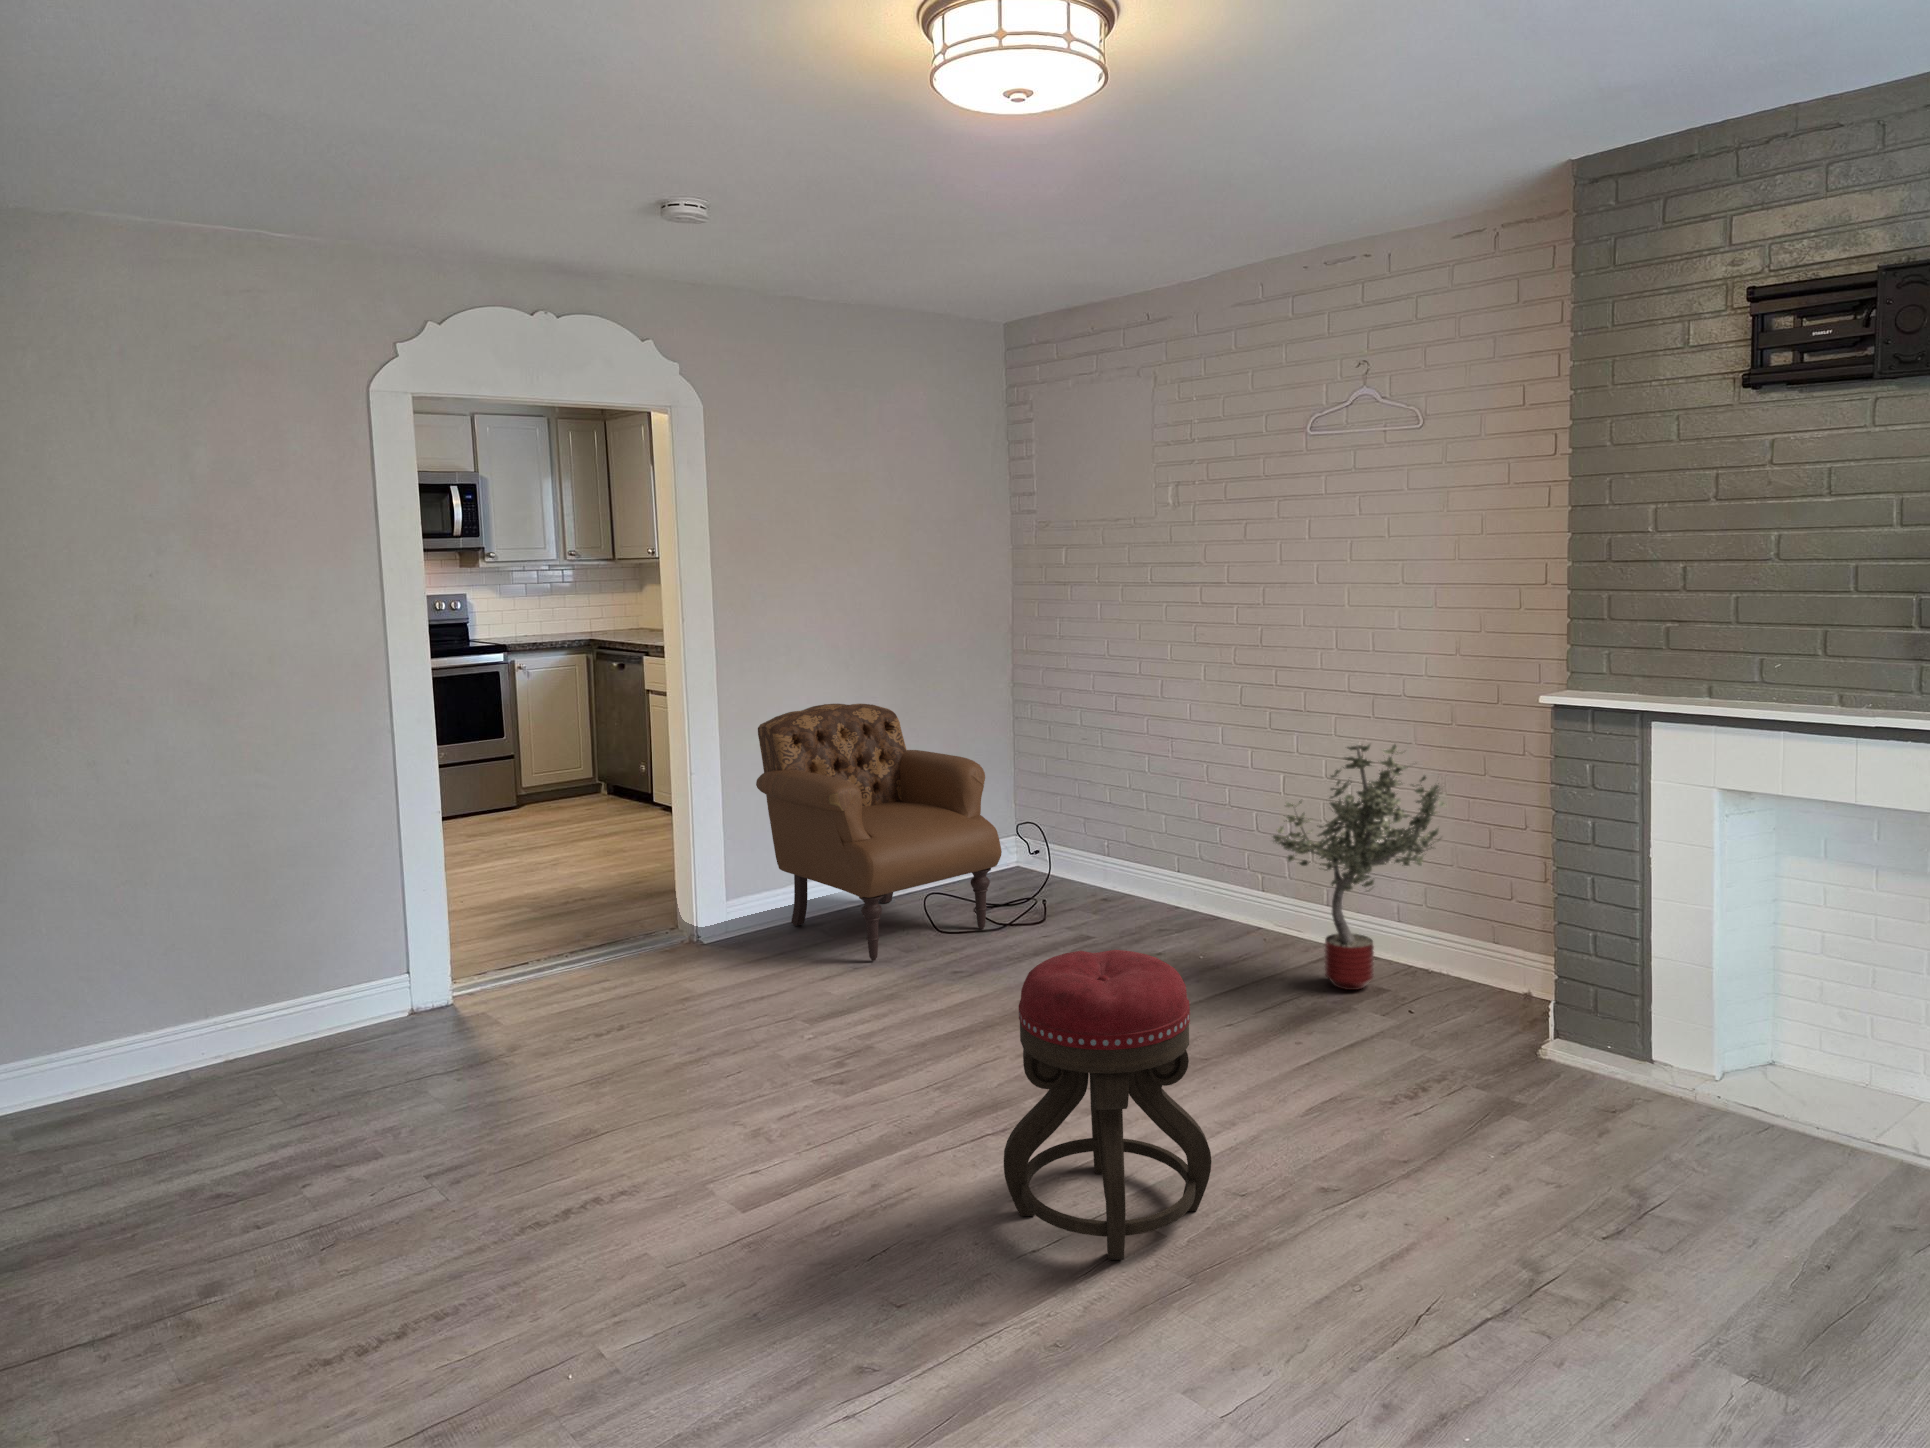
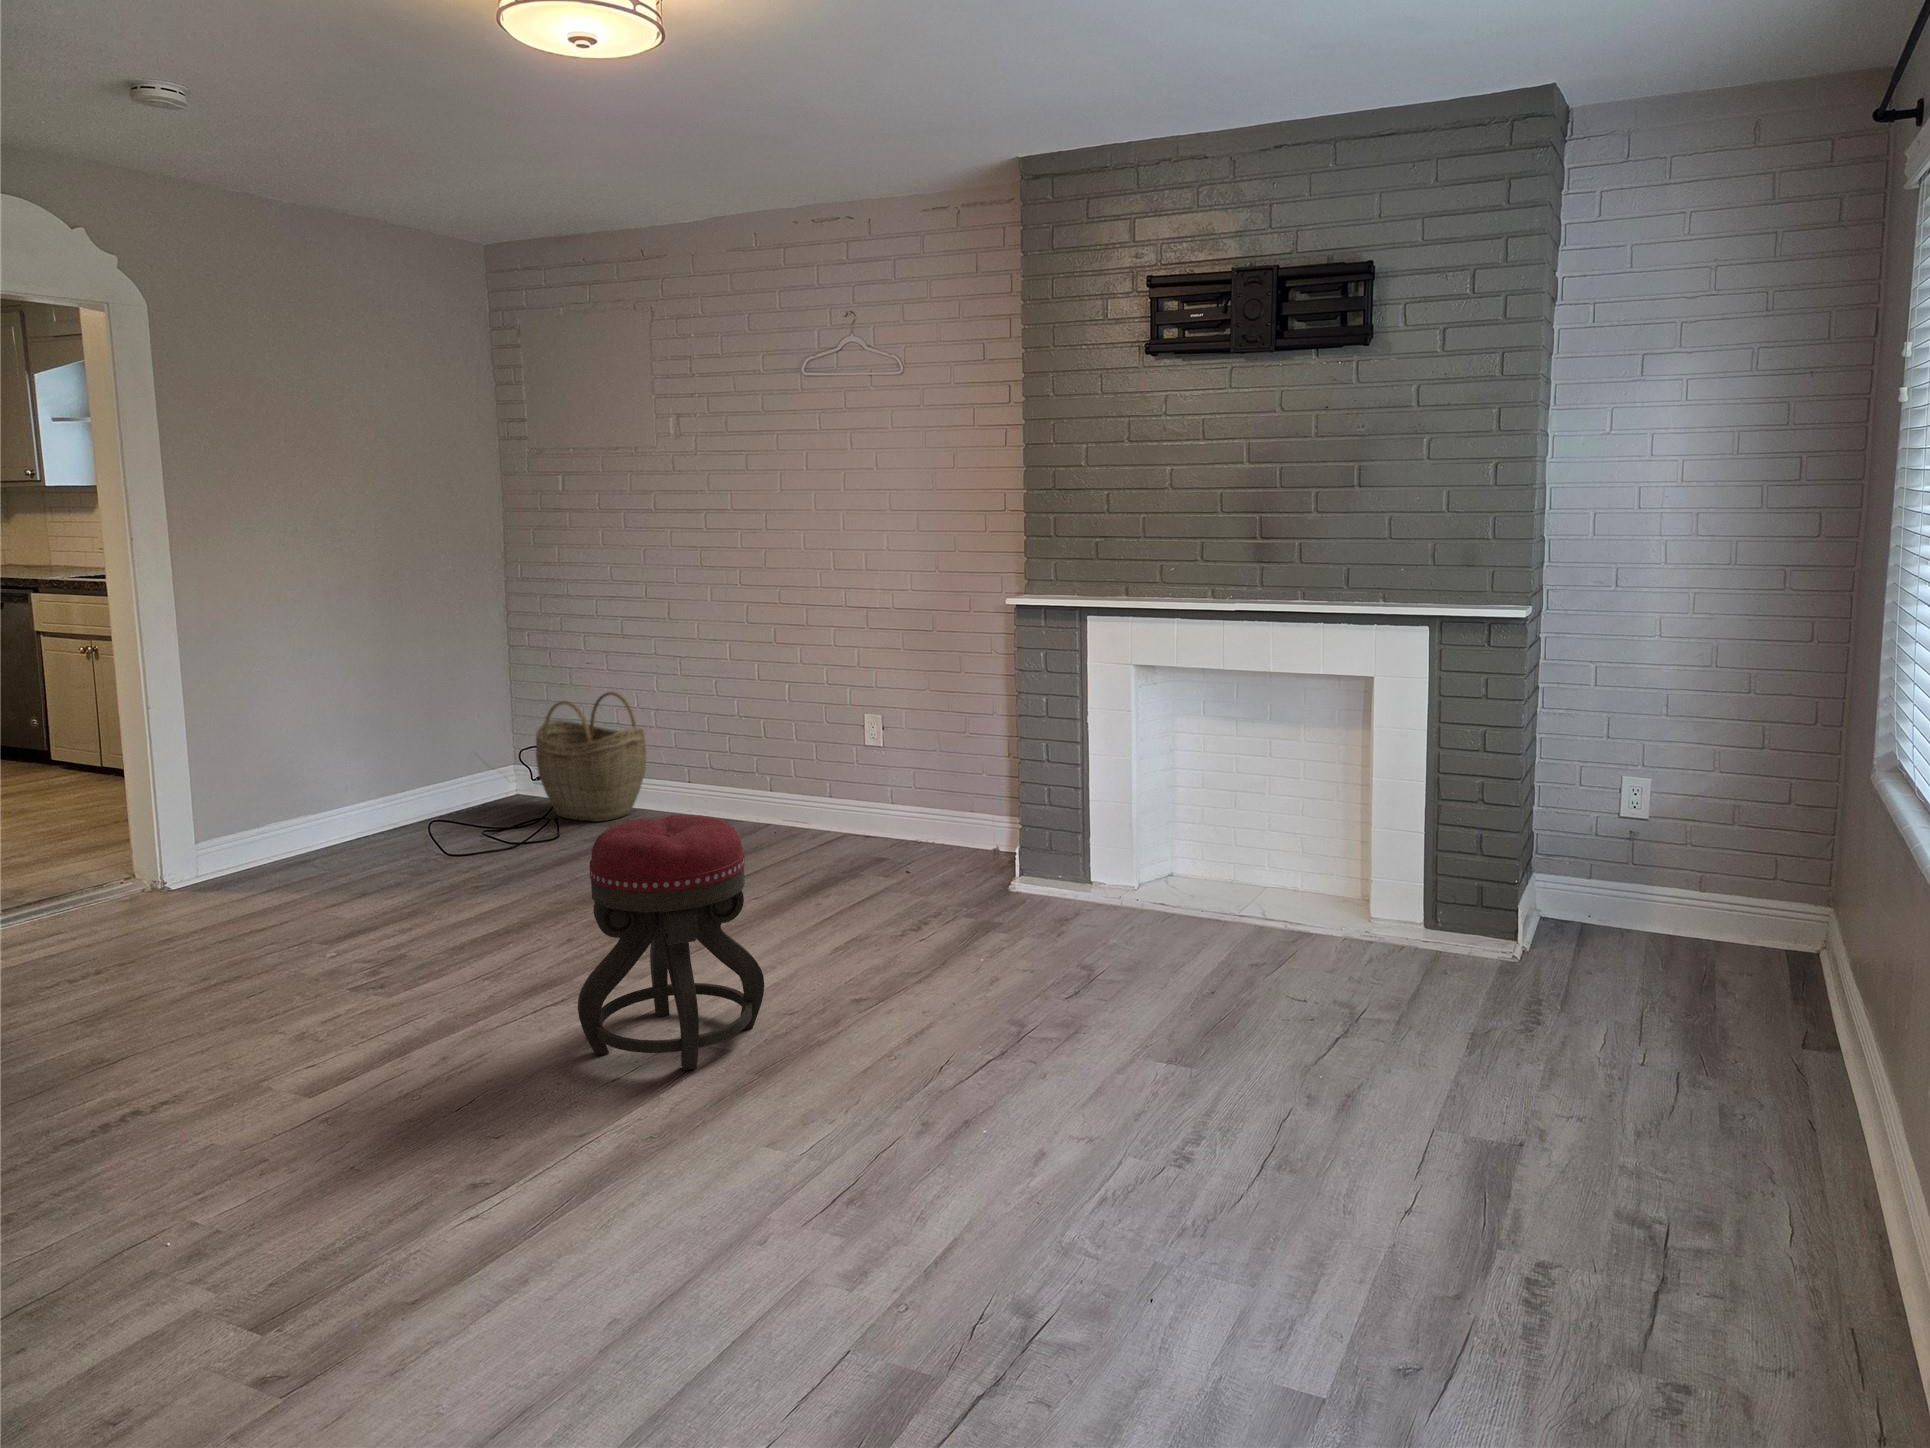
armchair: present [756,704,1002,961] -> none [221,627,512,886]
potted tree: present [1273,744,1446,990] -> none [781,645,934,862]
woven basket: none [1031,773,1136,907] -> present [536,692,646,821]

